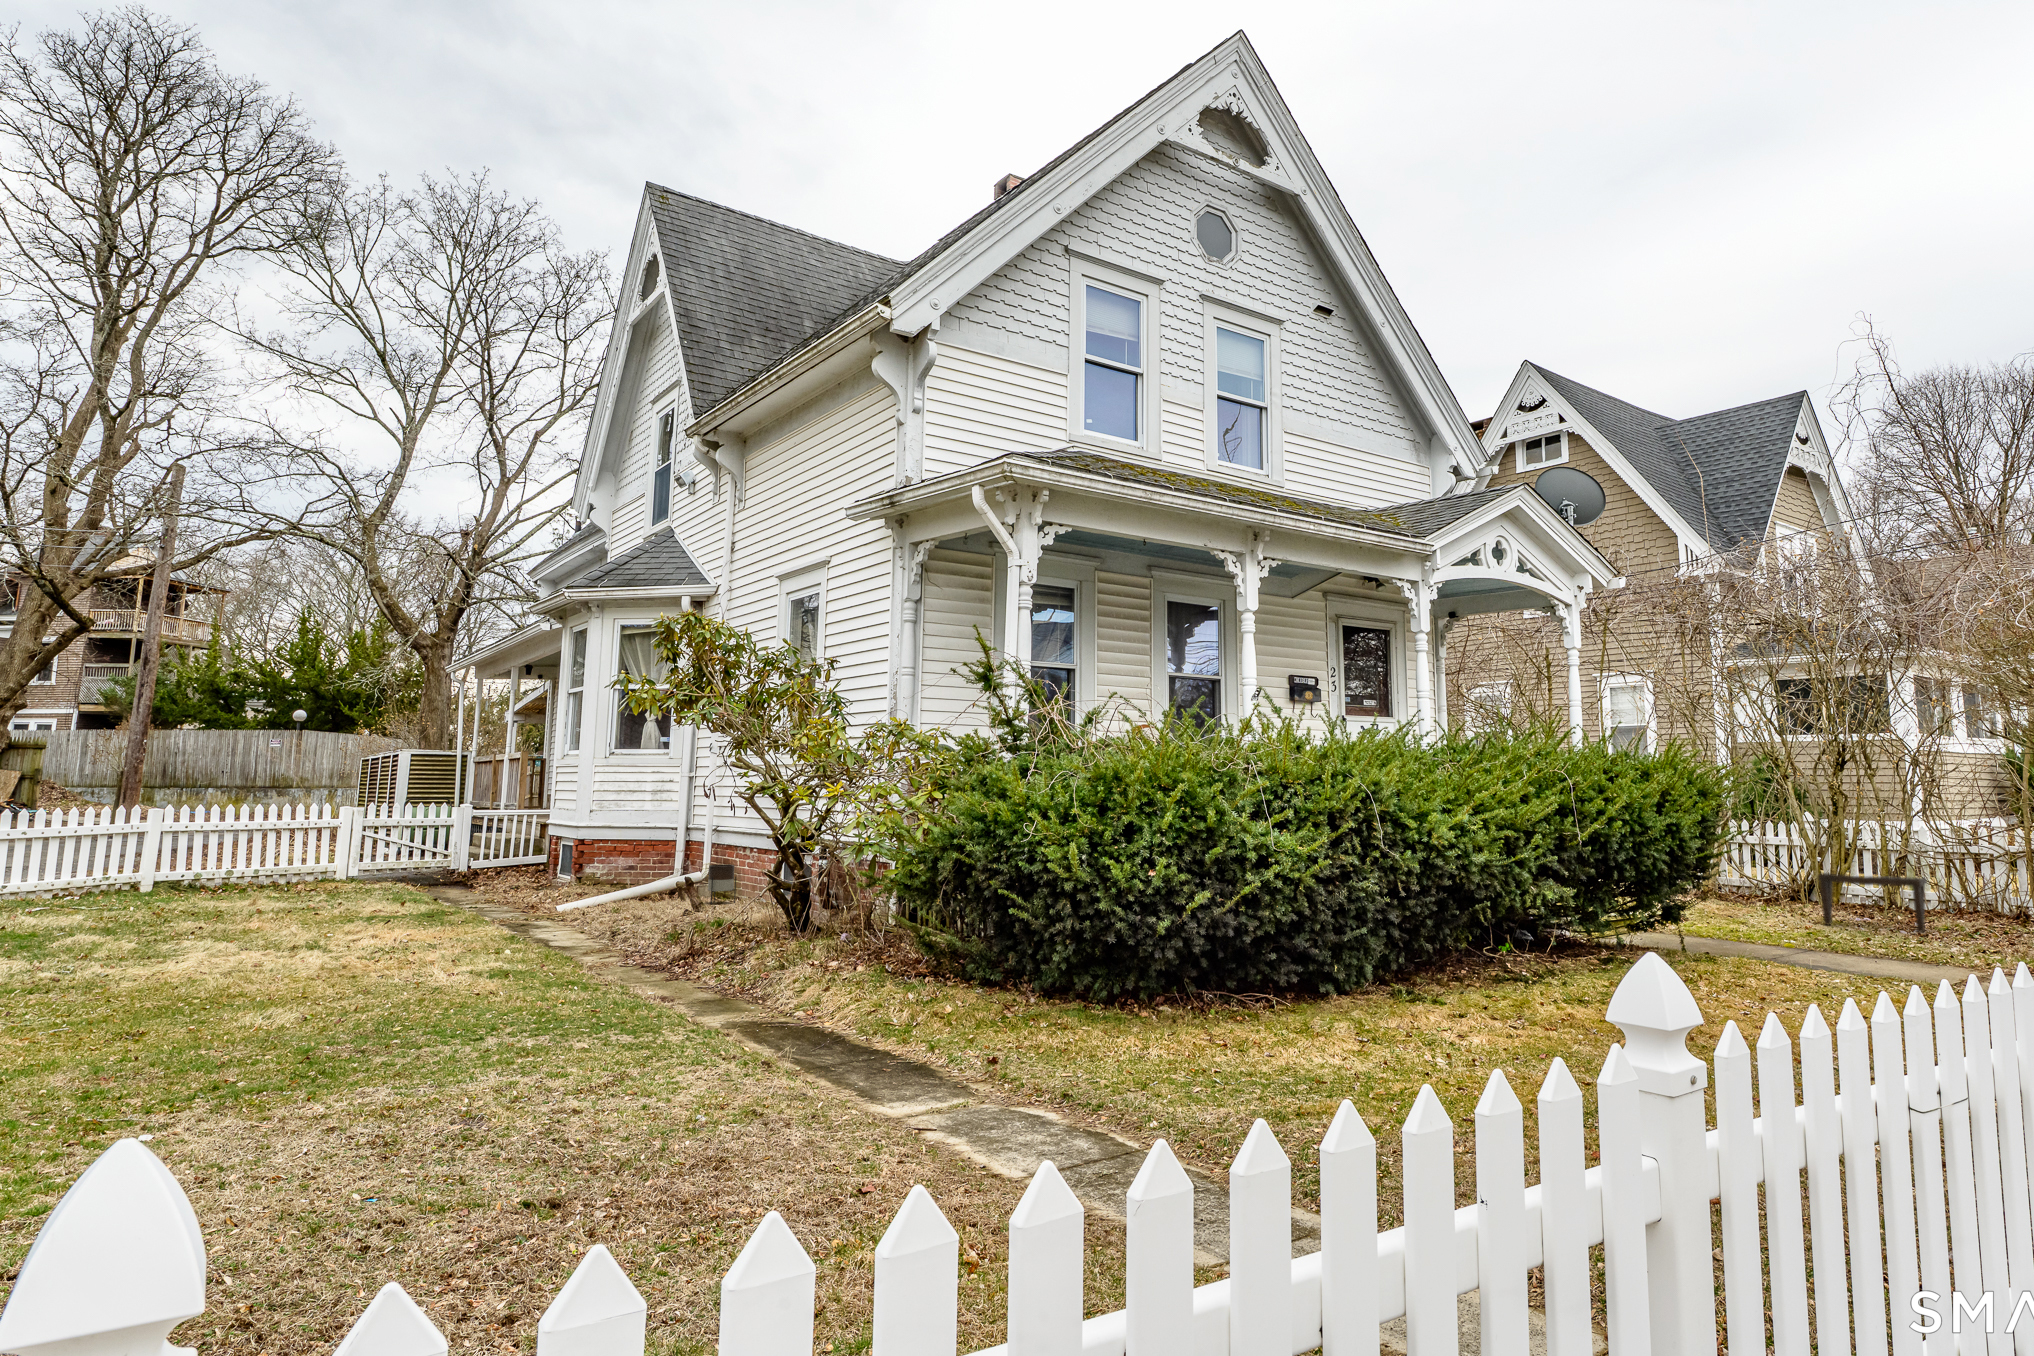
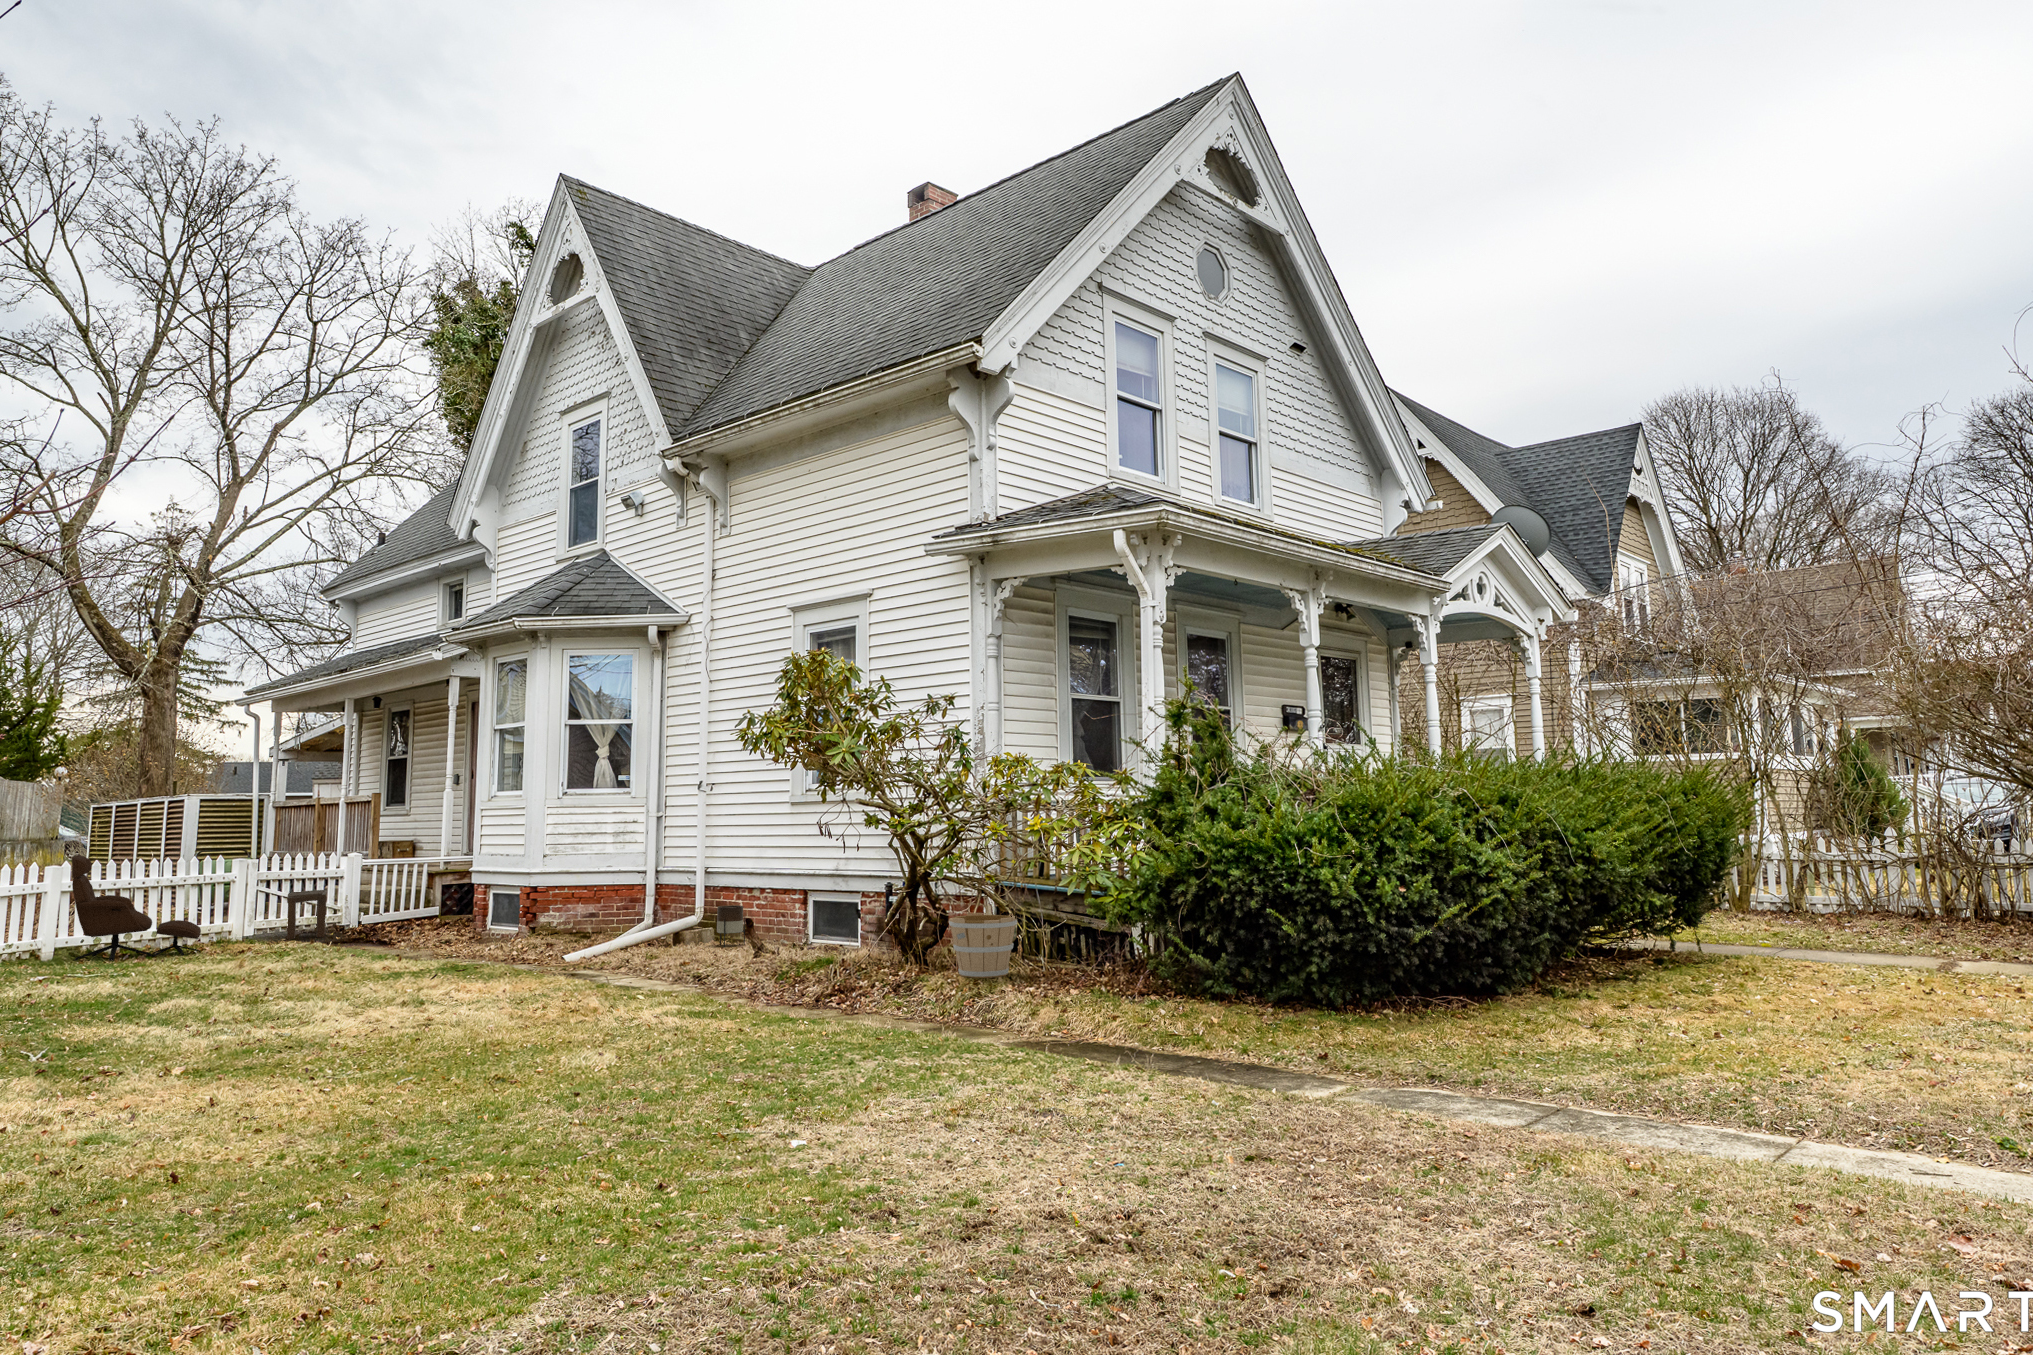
lounge chair: none [167,800,288,895] -> present [72,855,201,961]
bench: present [1818,873,1927,932] -> present [287,890,327,939]
wooden bucket: none [832,882,902,949] -> present [949,913,1017,978]

